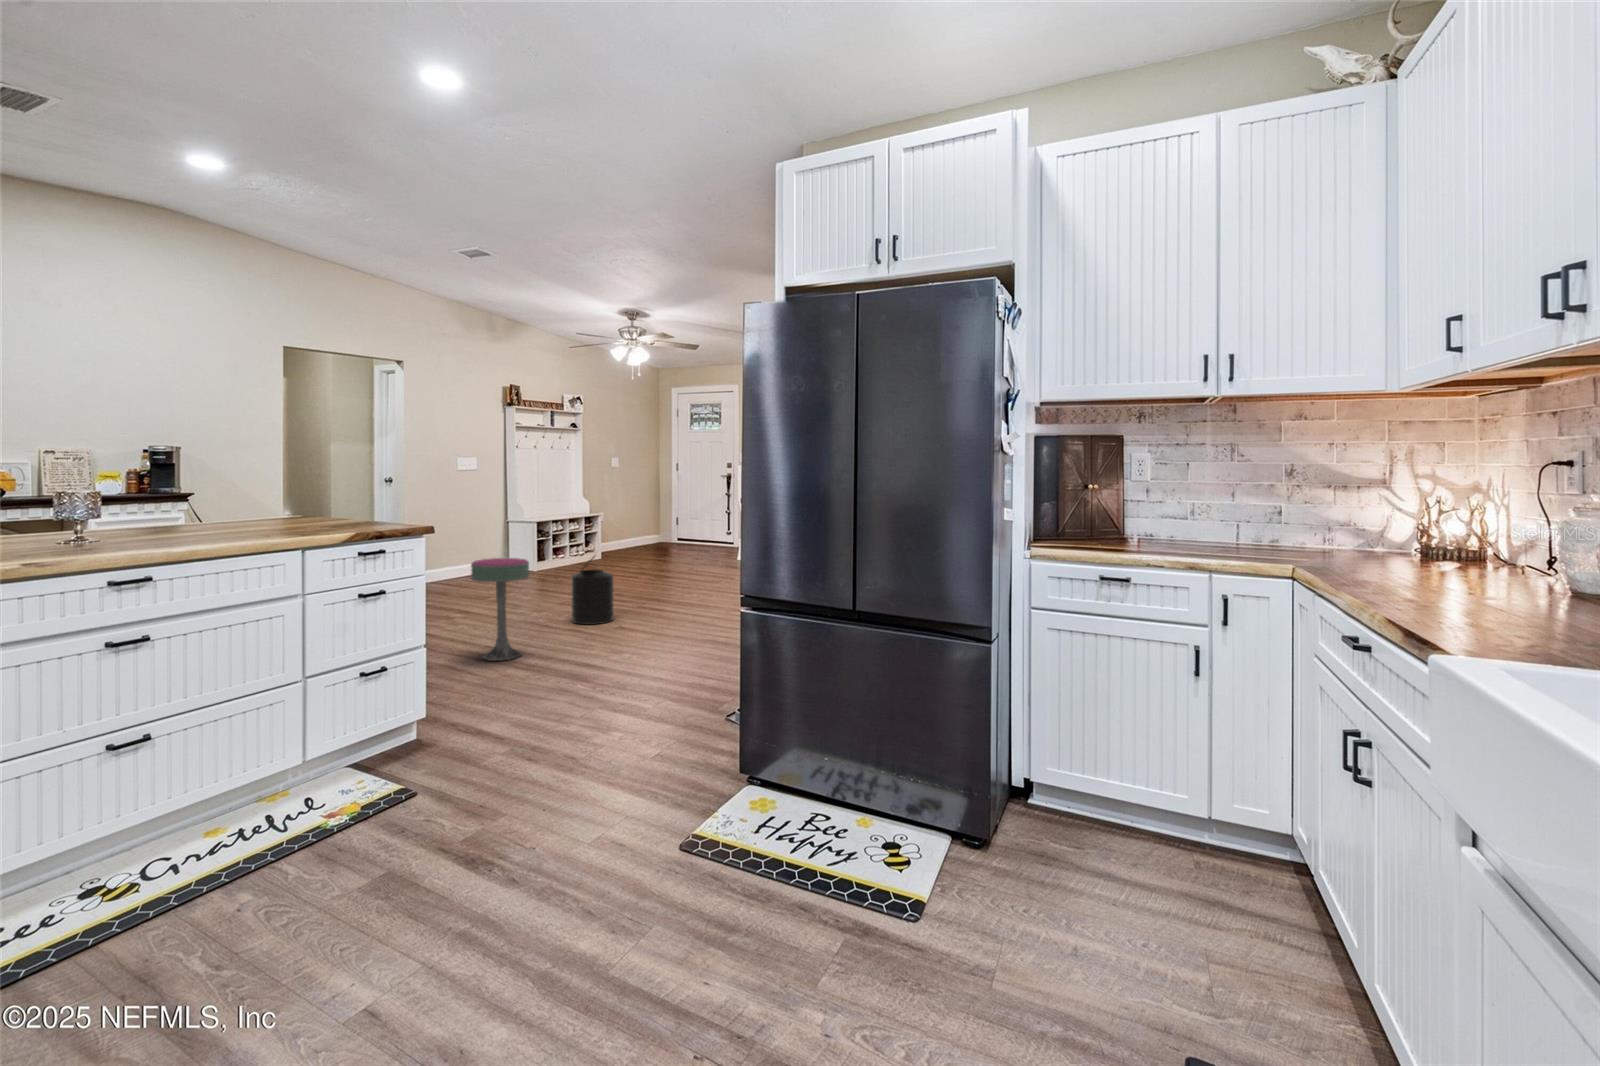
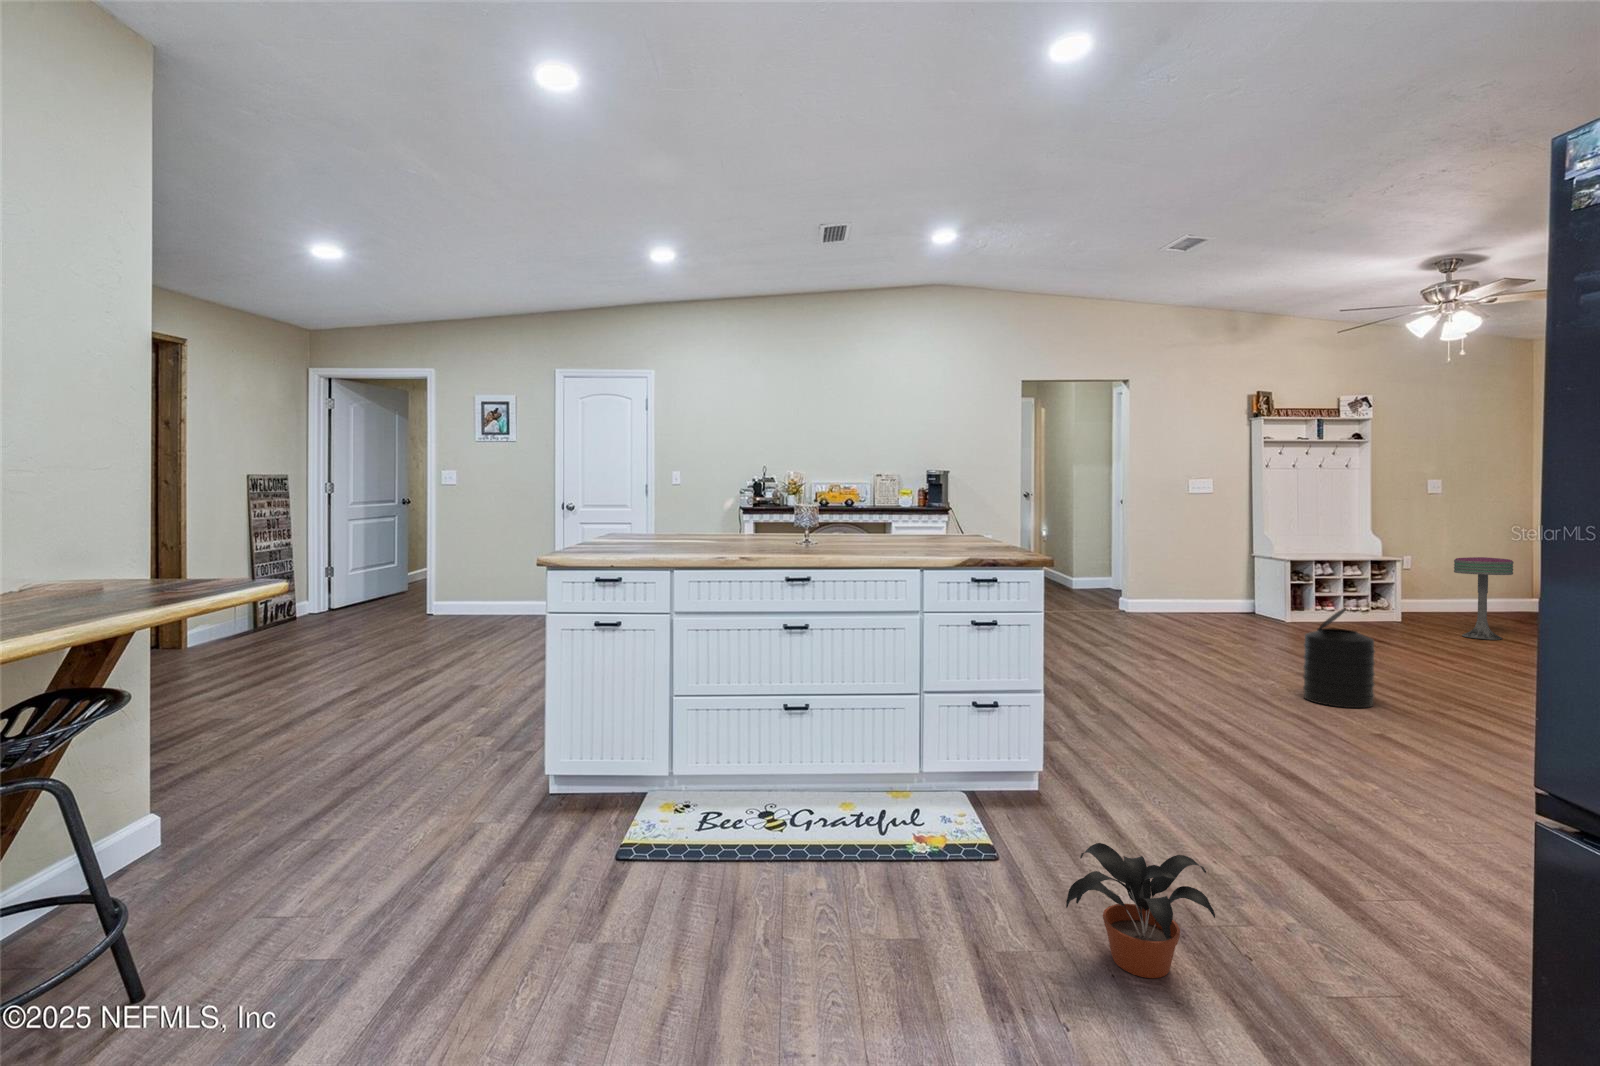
bar stool: present [471,558,529,661] -> present [1454,557,1514,640]
potted plant: none [512,732,612,823] -> present [1066,843,1215,978]

